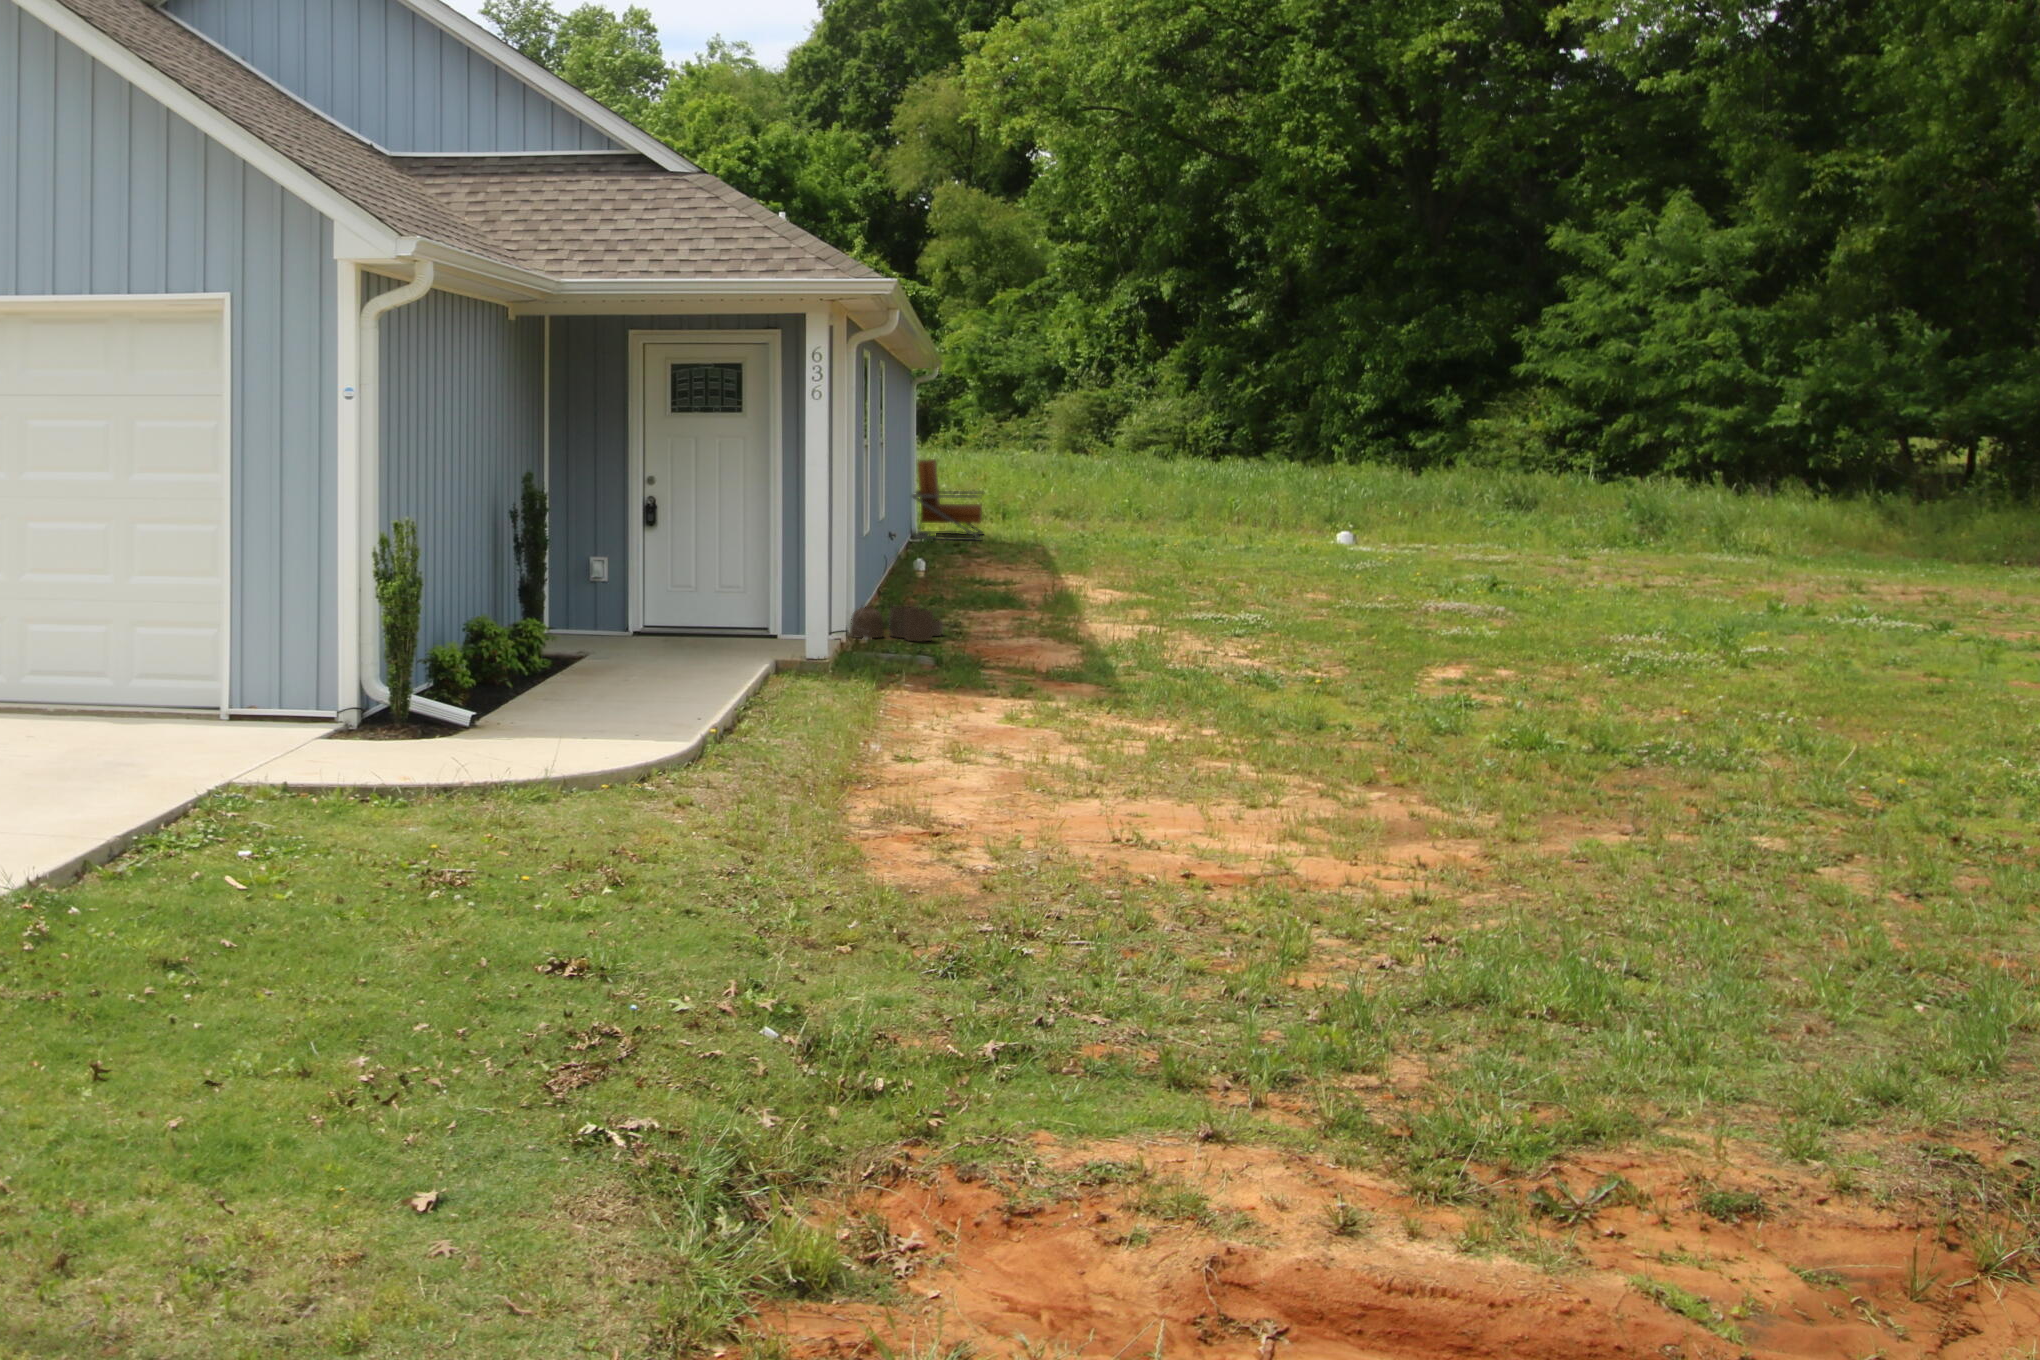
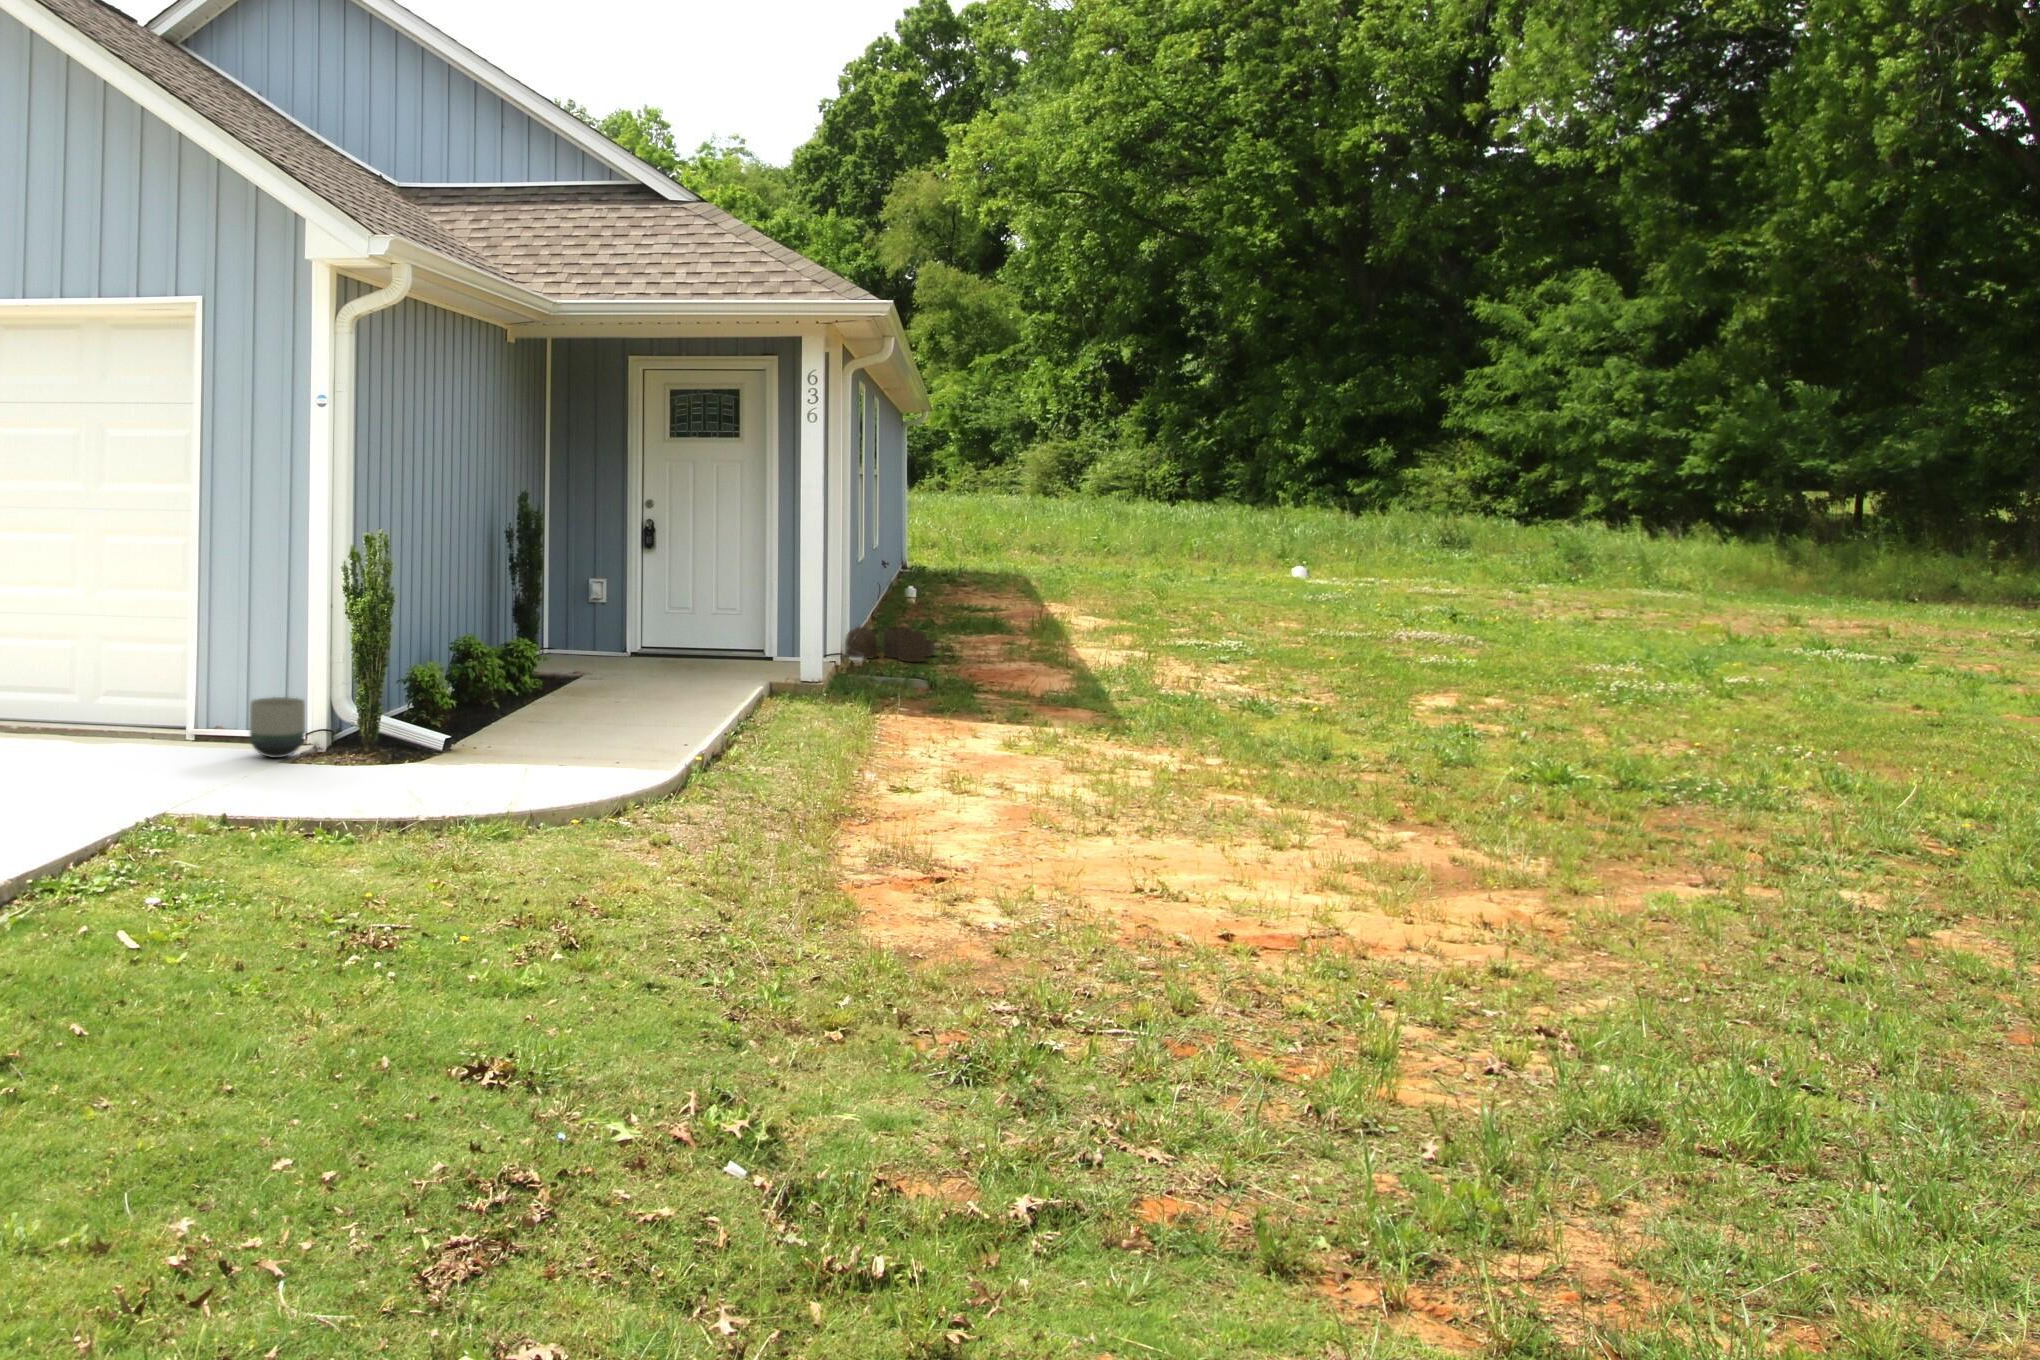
lounge chair: present [912,459,983,540] -> none [902,494,969,568]
planter: none [280,681,333,739] -> present [250,697,305,758]

